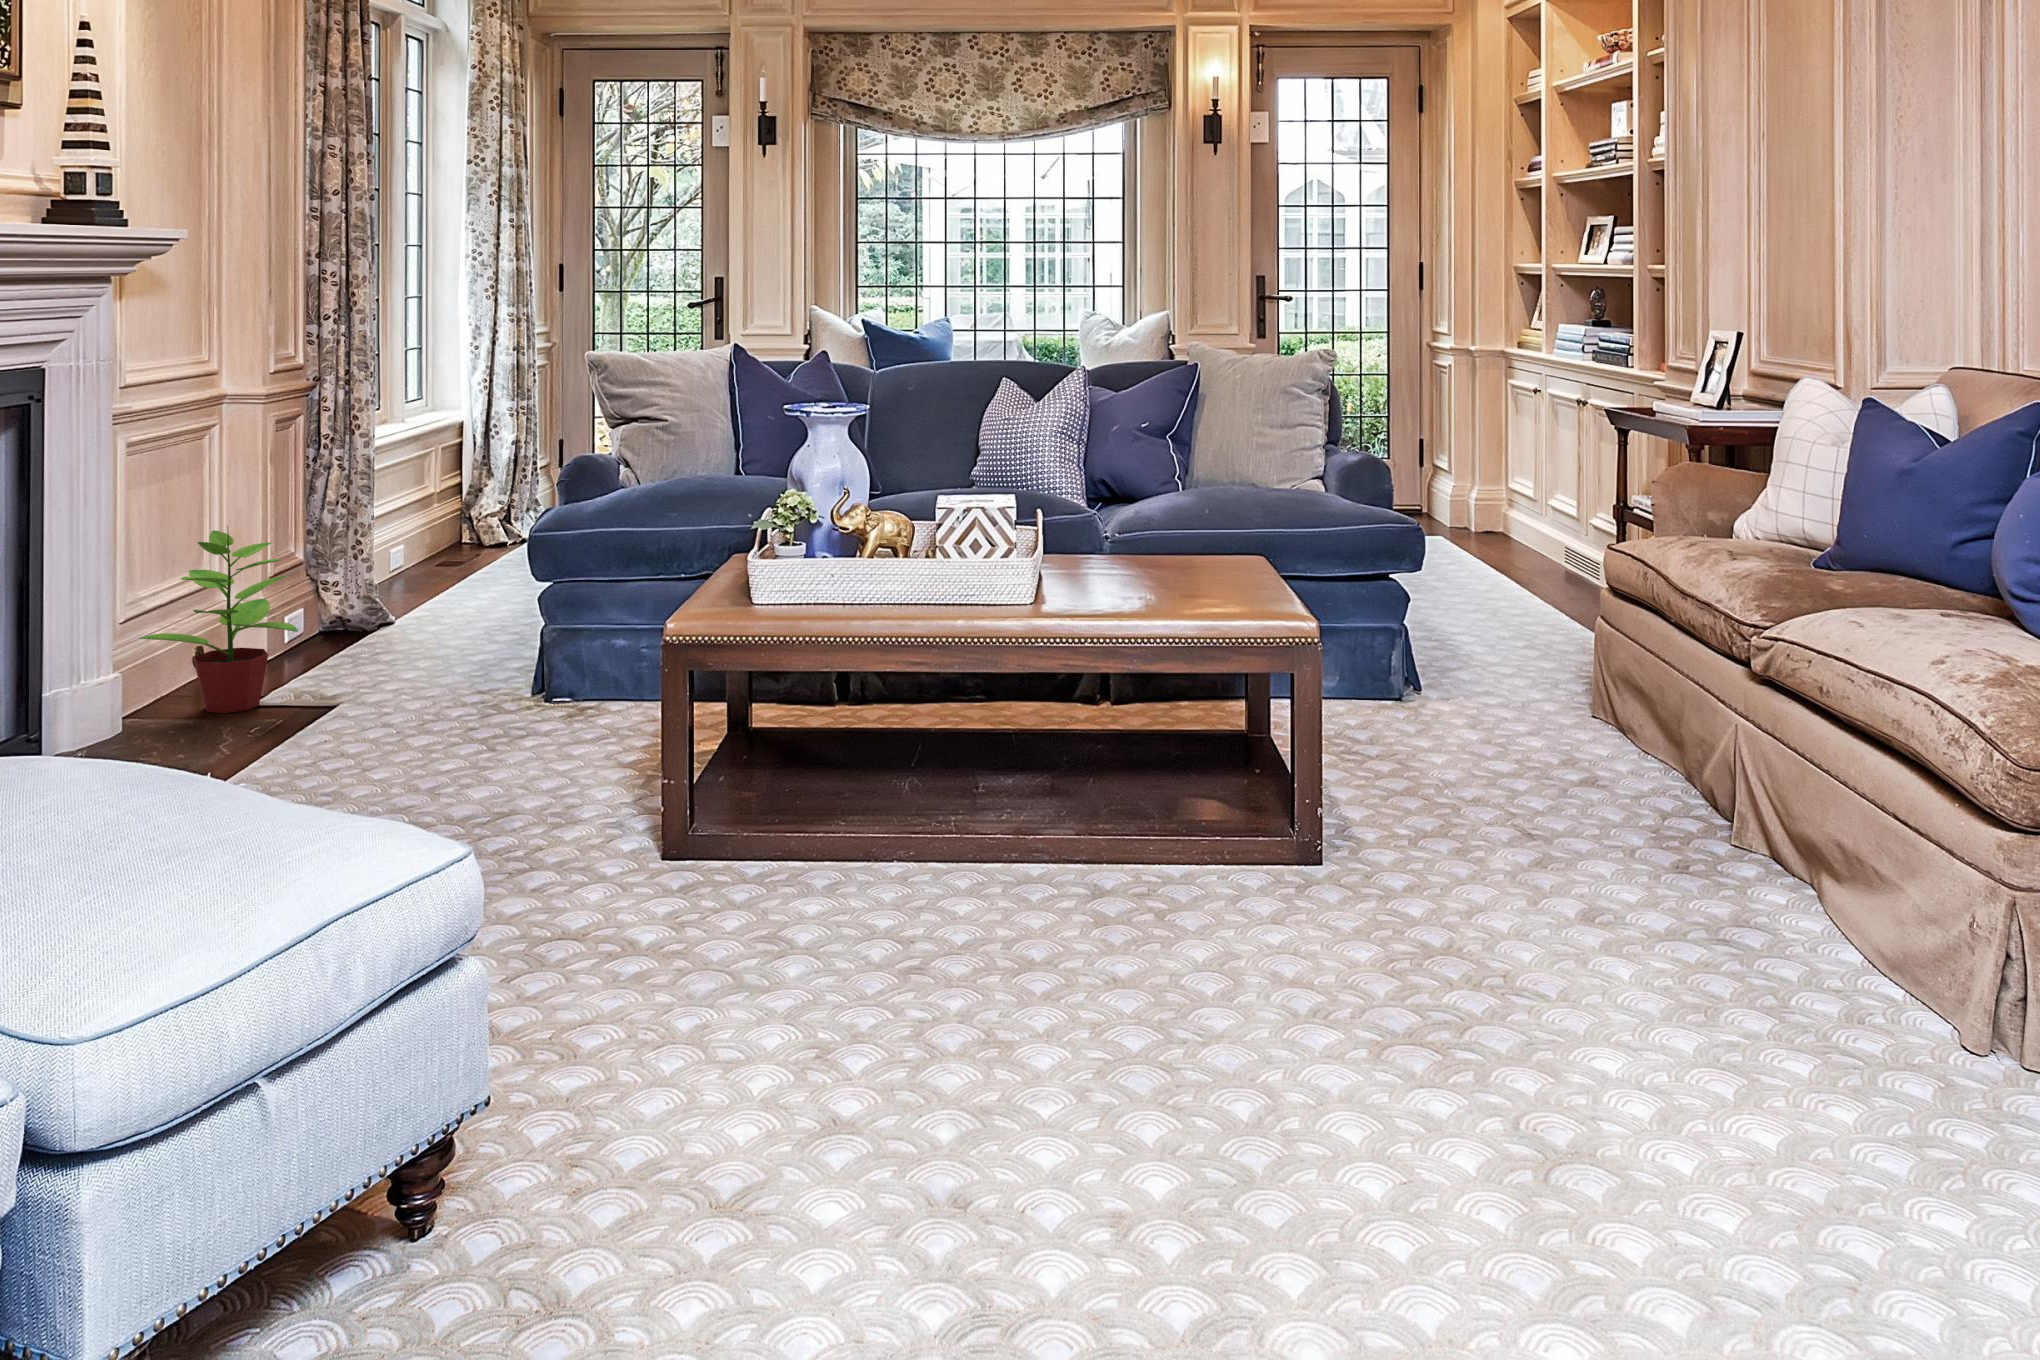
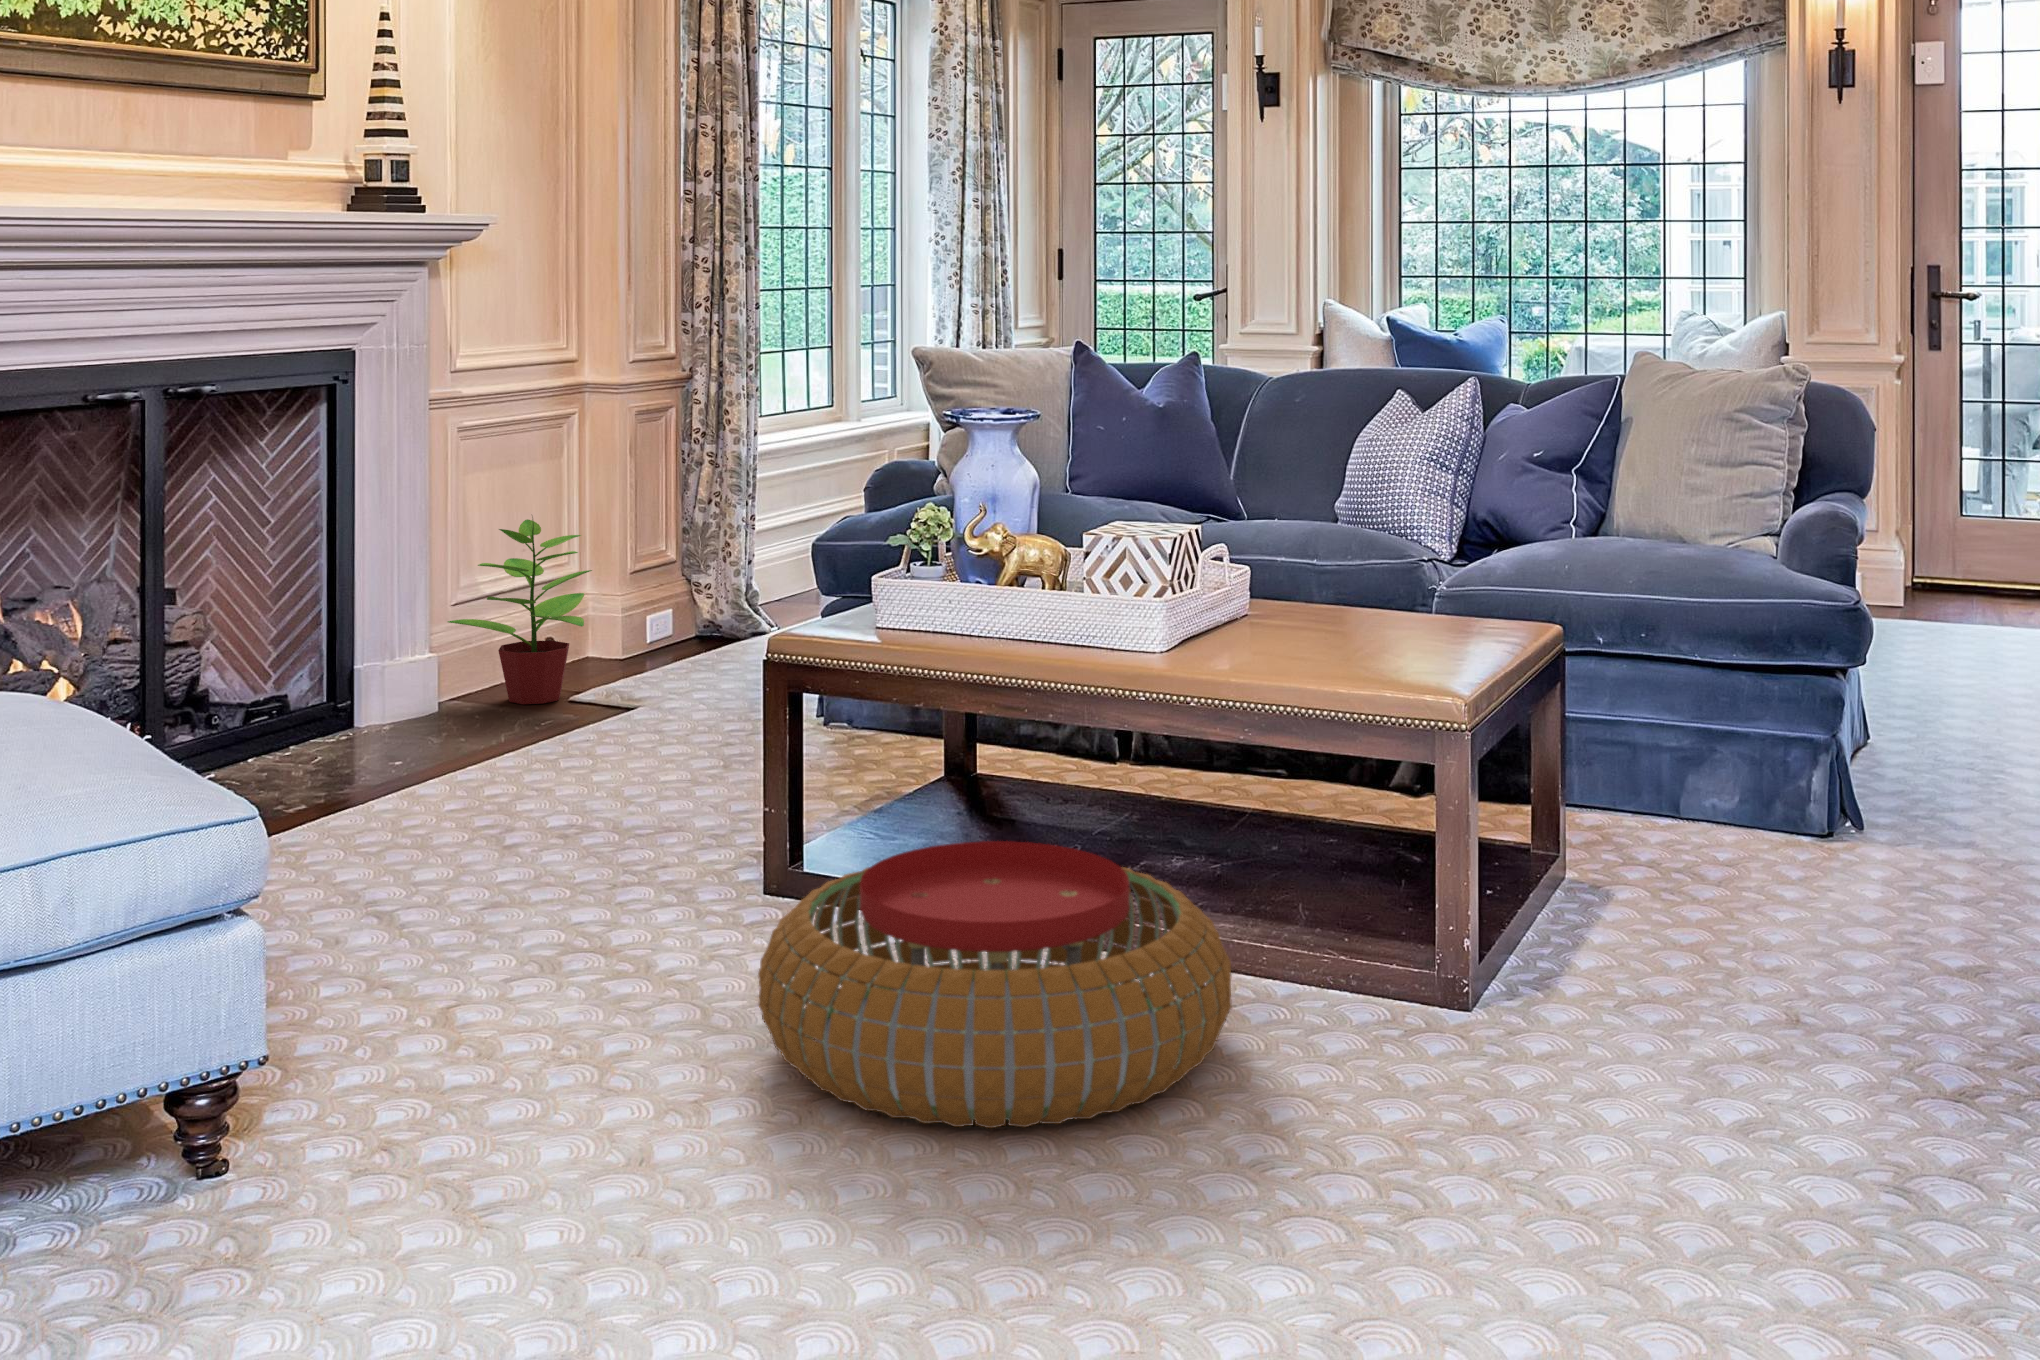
pouf: none [832,790,1245,1049] -> present [758,841,1232,1128]

